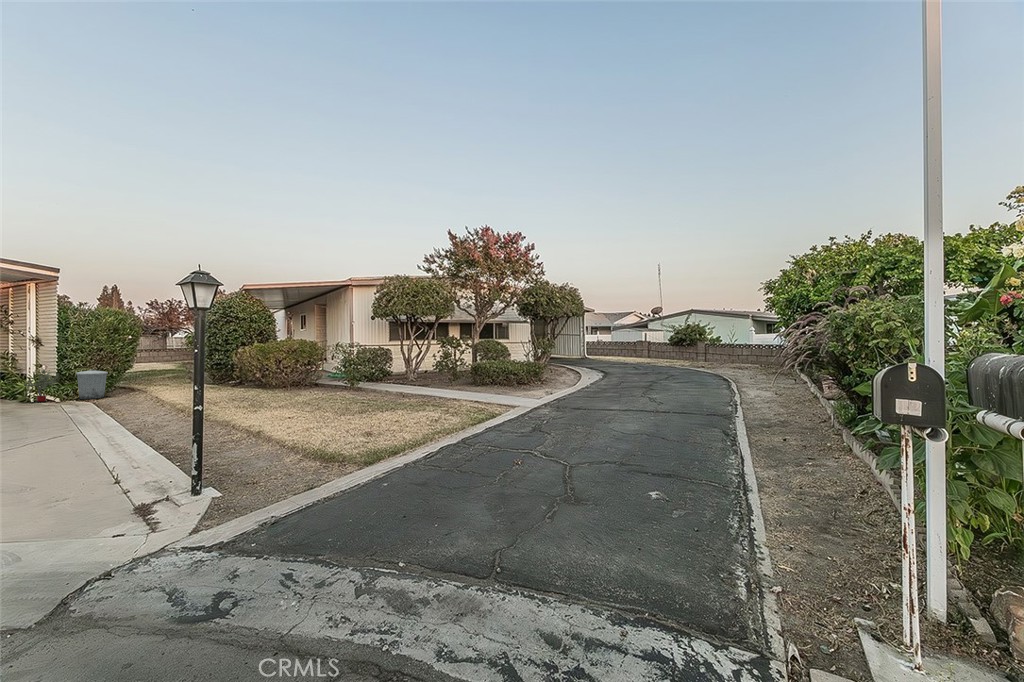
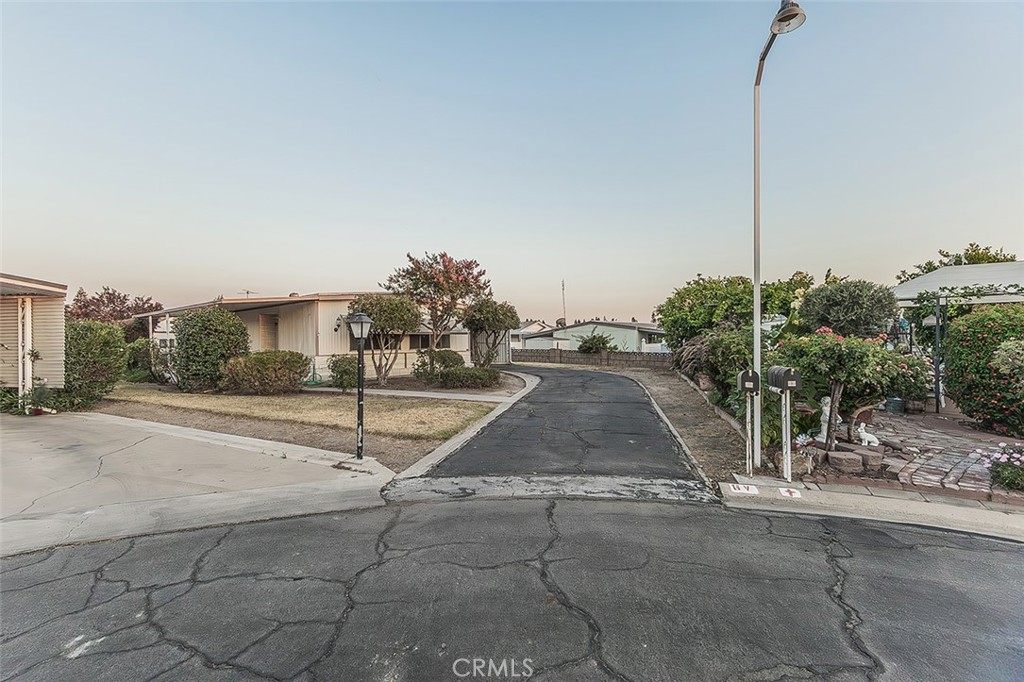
trash can: present [76,370,108,399] -> none [72,382,103,411]

